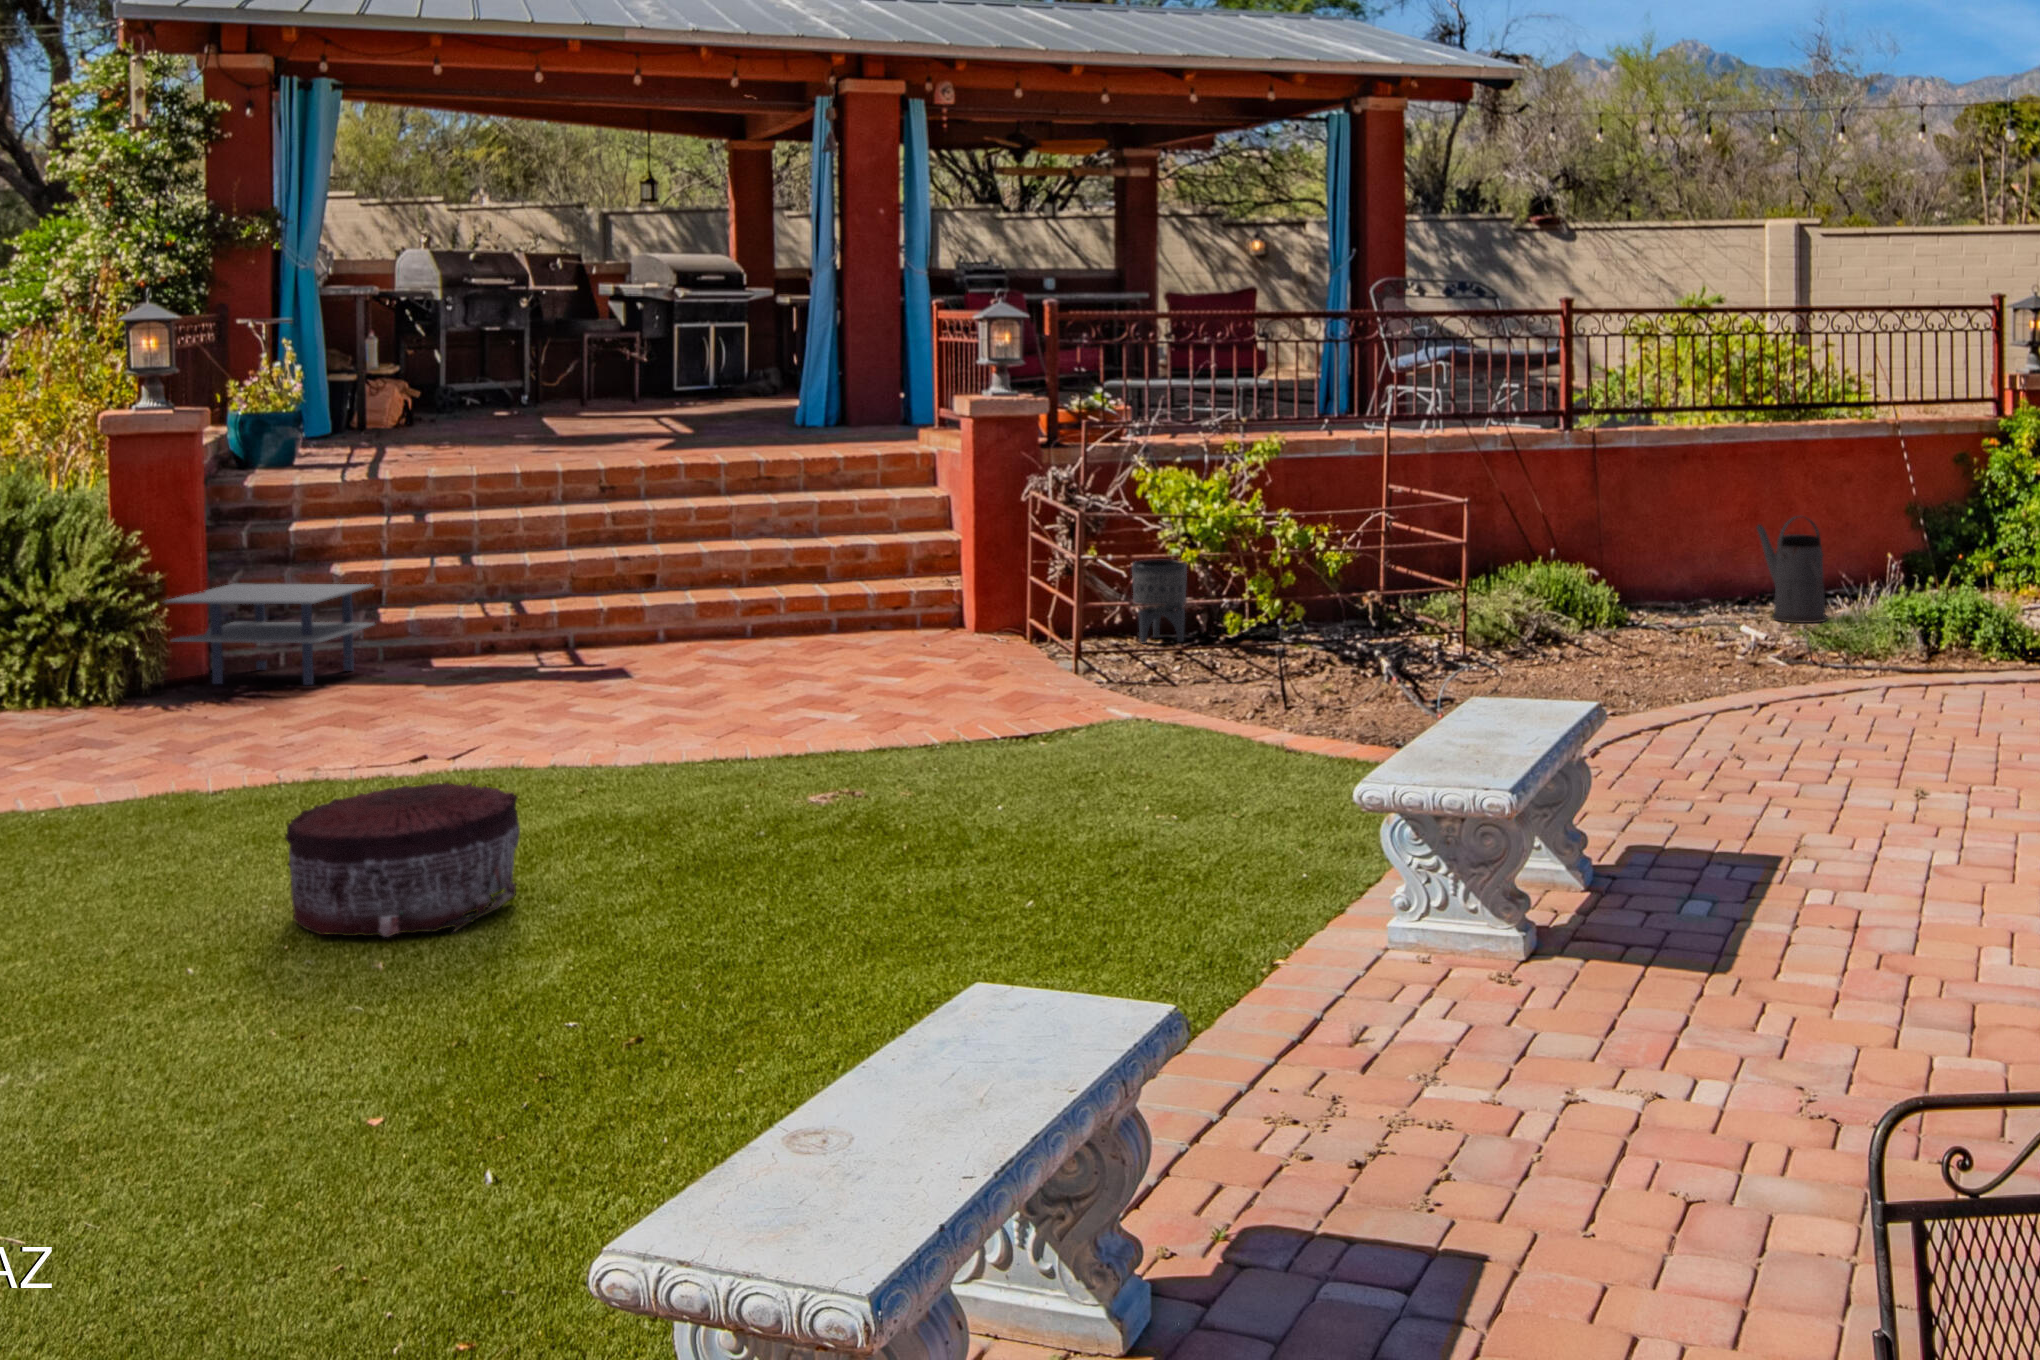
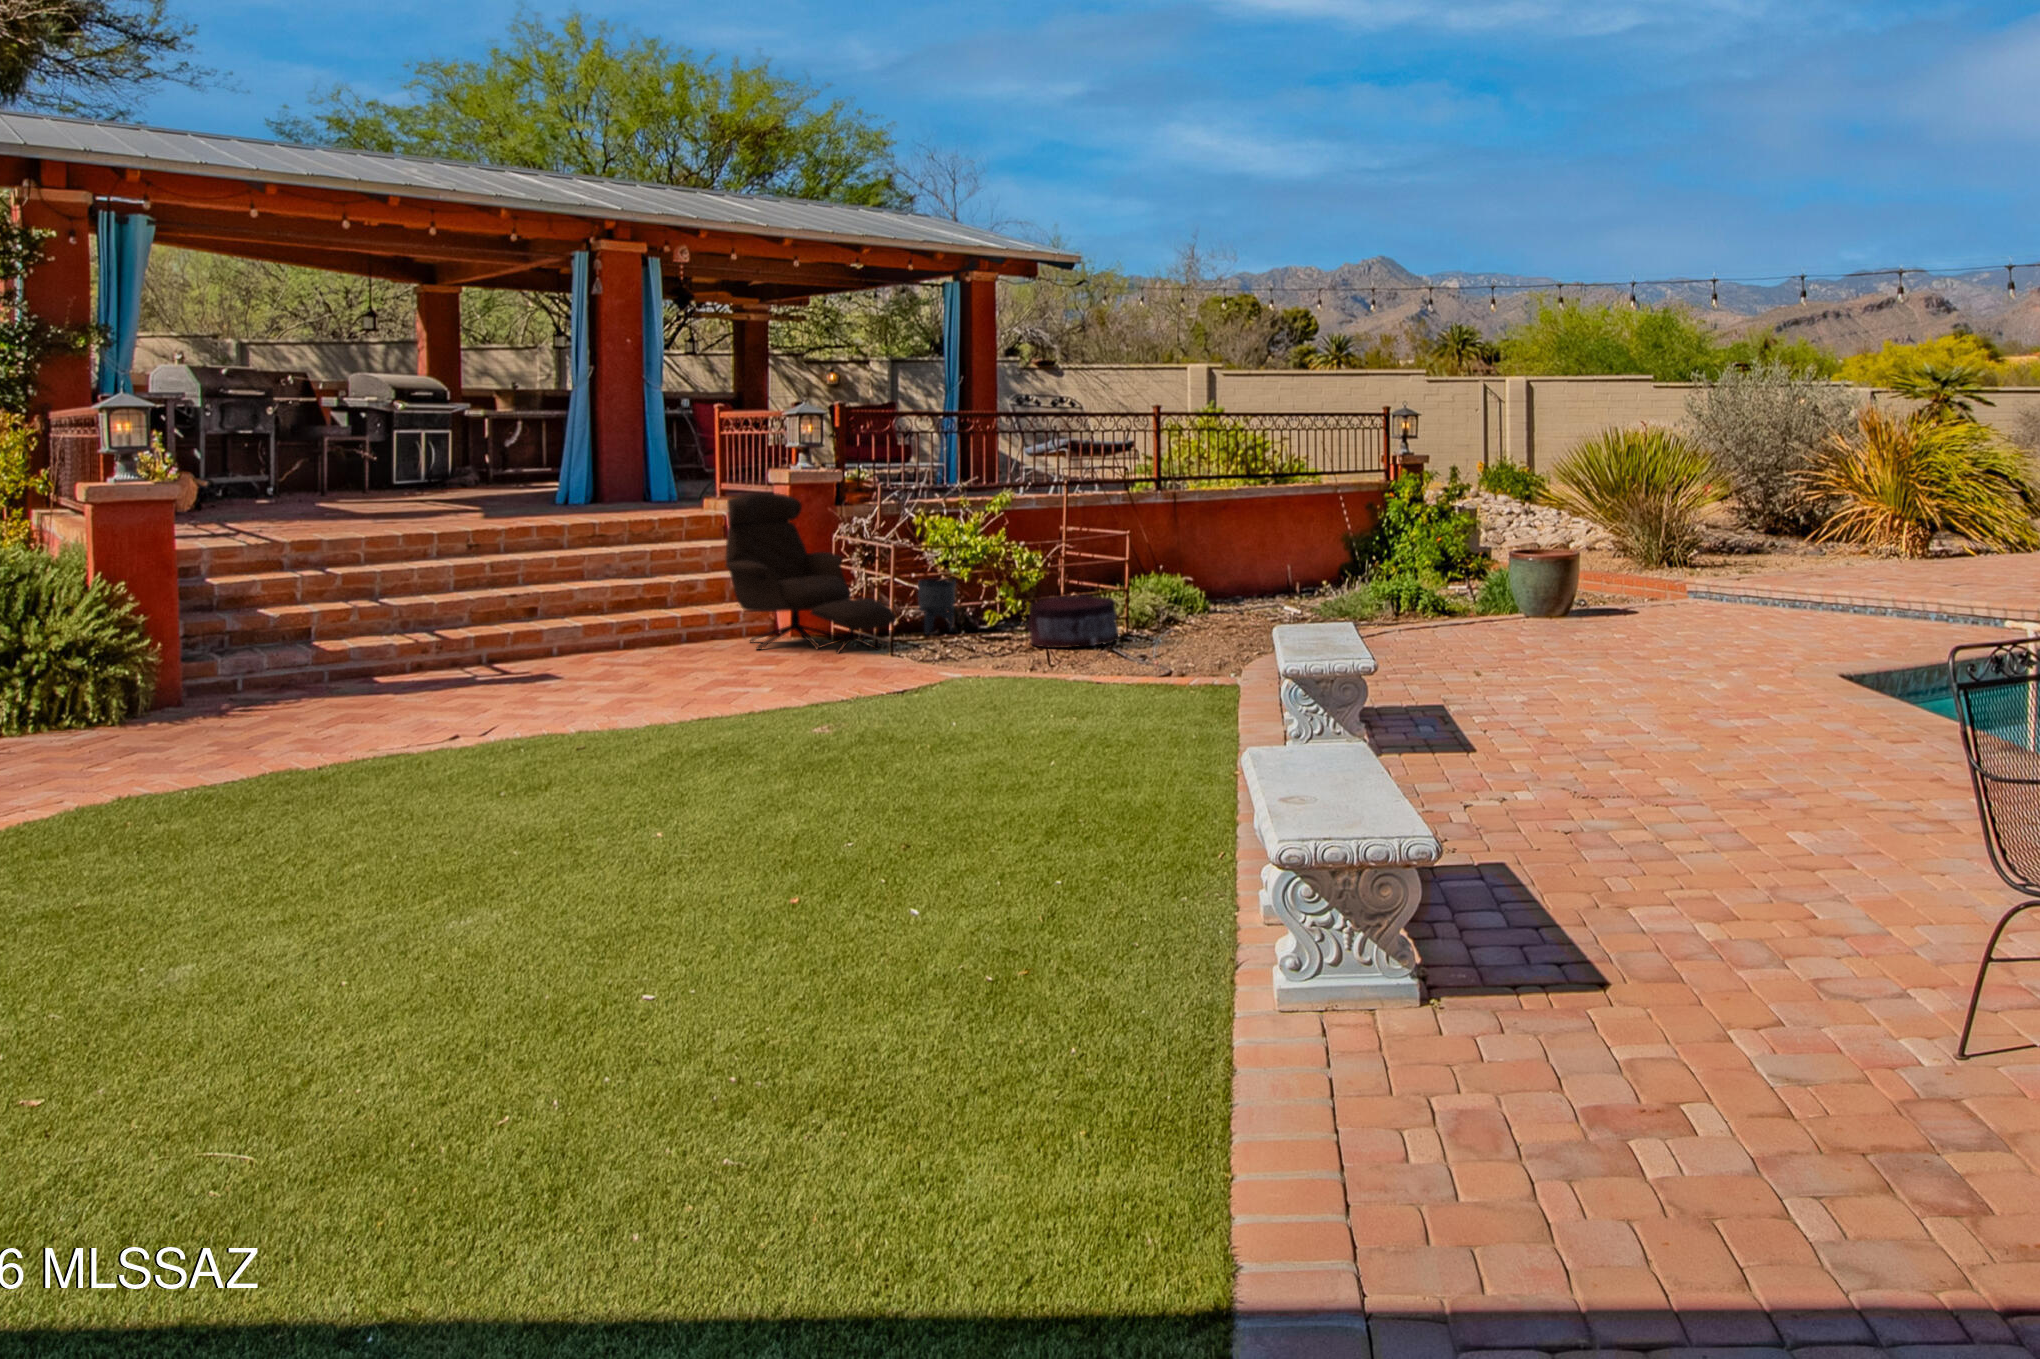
lounge chair: none [857,426,1077,667] -> present [725,493,896,653]
watering can: present [1757,516,1827,623] -> none [1273,539,1320,602]
side table: present [165,584,374,685] -> none [157,620,338,706]
pouf: present [285,783,520,937] -> present [1029,595,1118,648]

